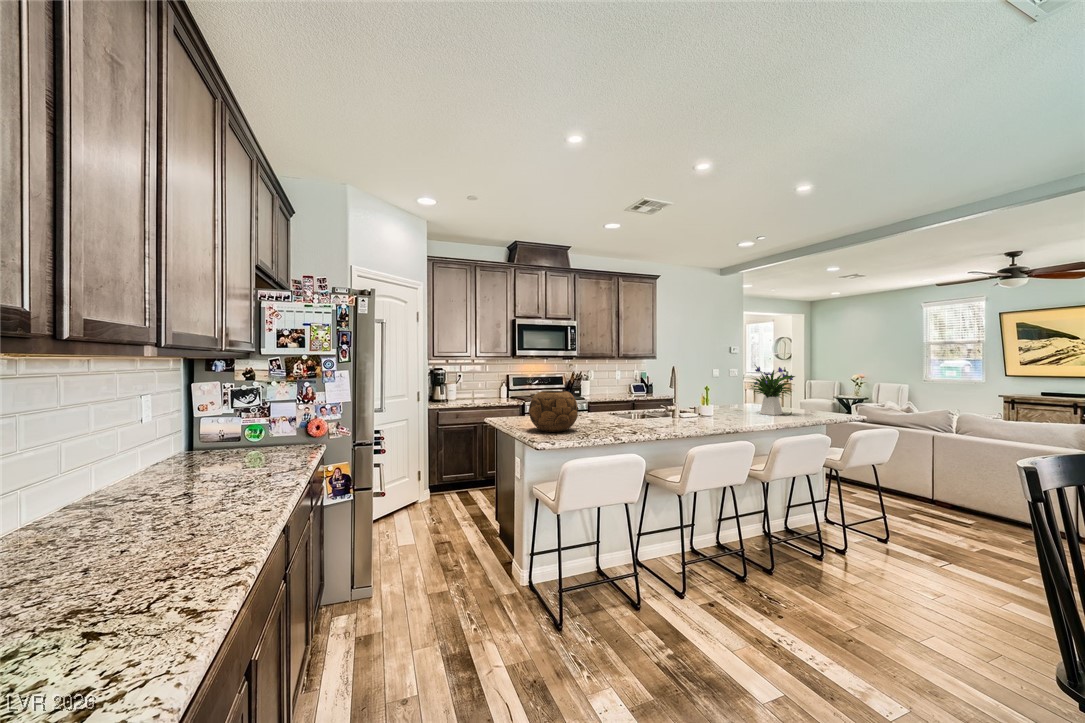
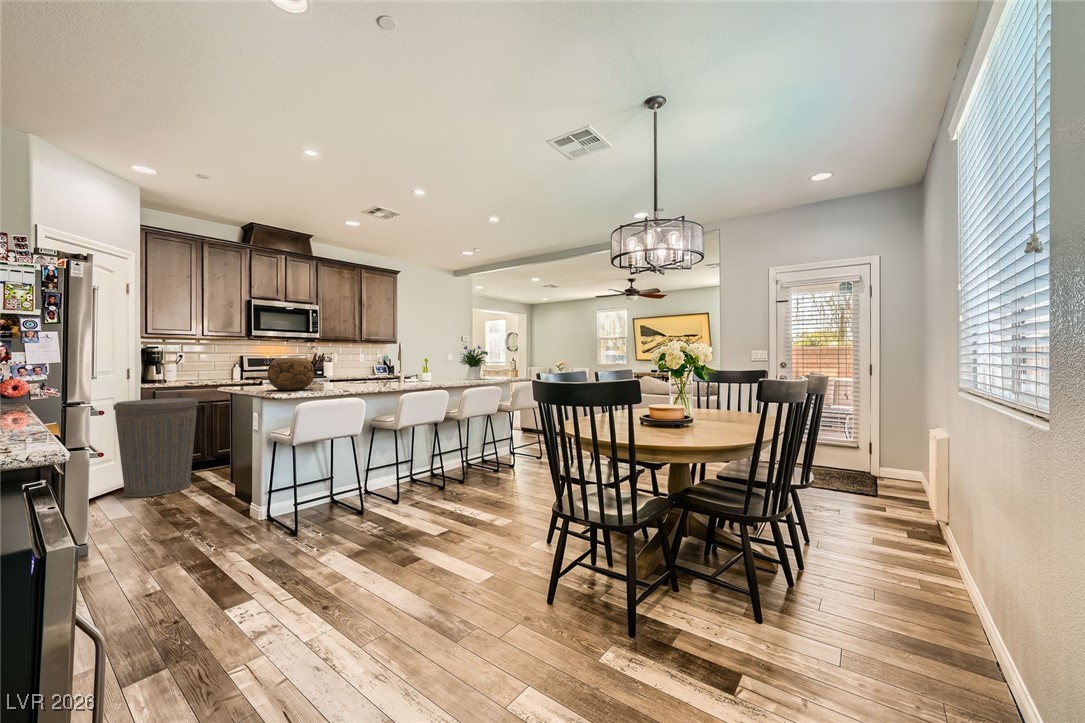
trash can: none [405,422,469,521] -> present [113,398,198,497]

